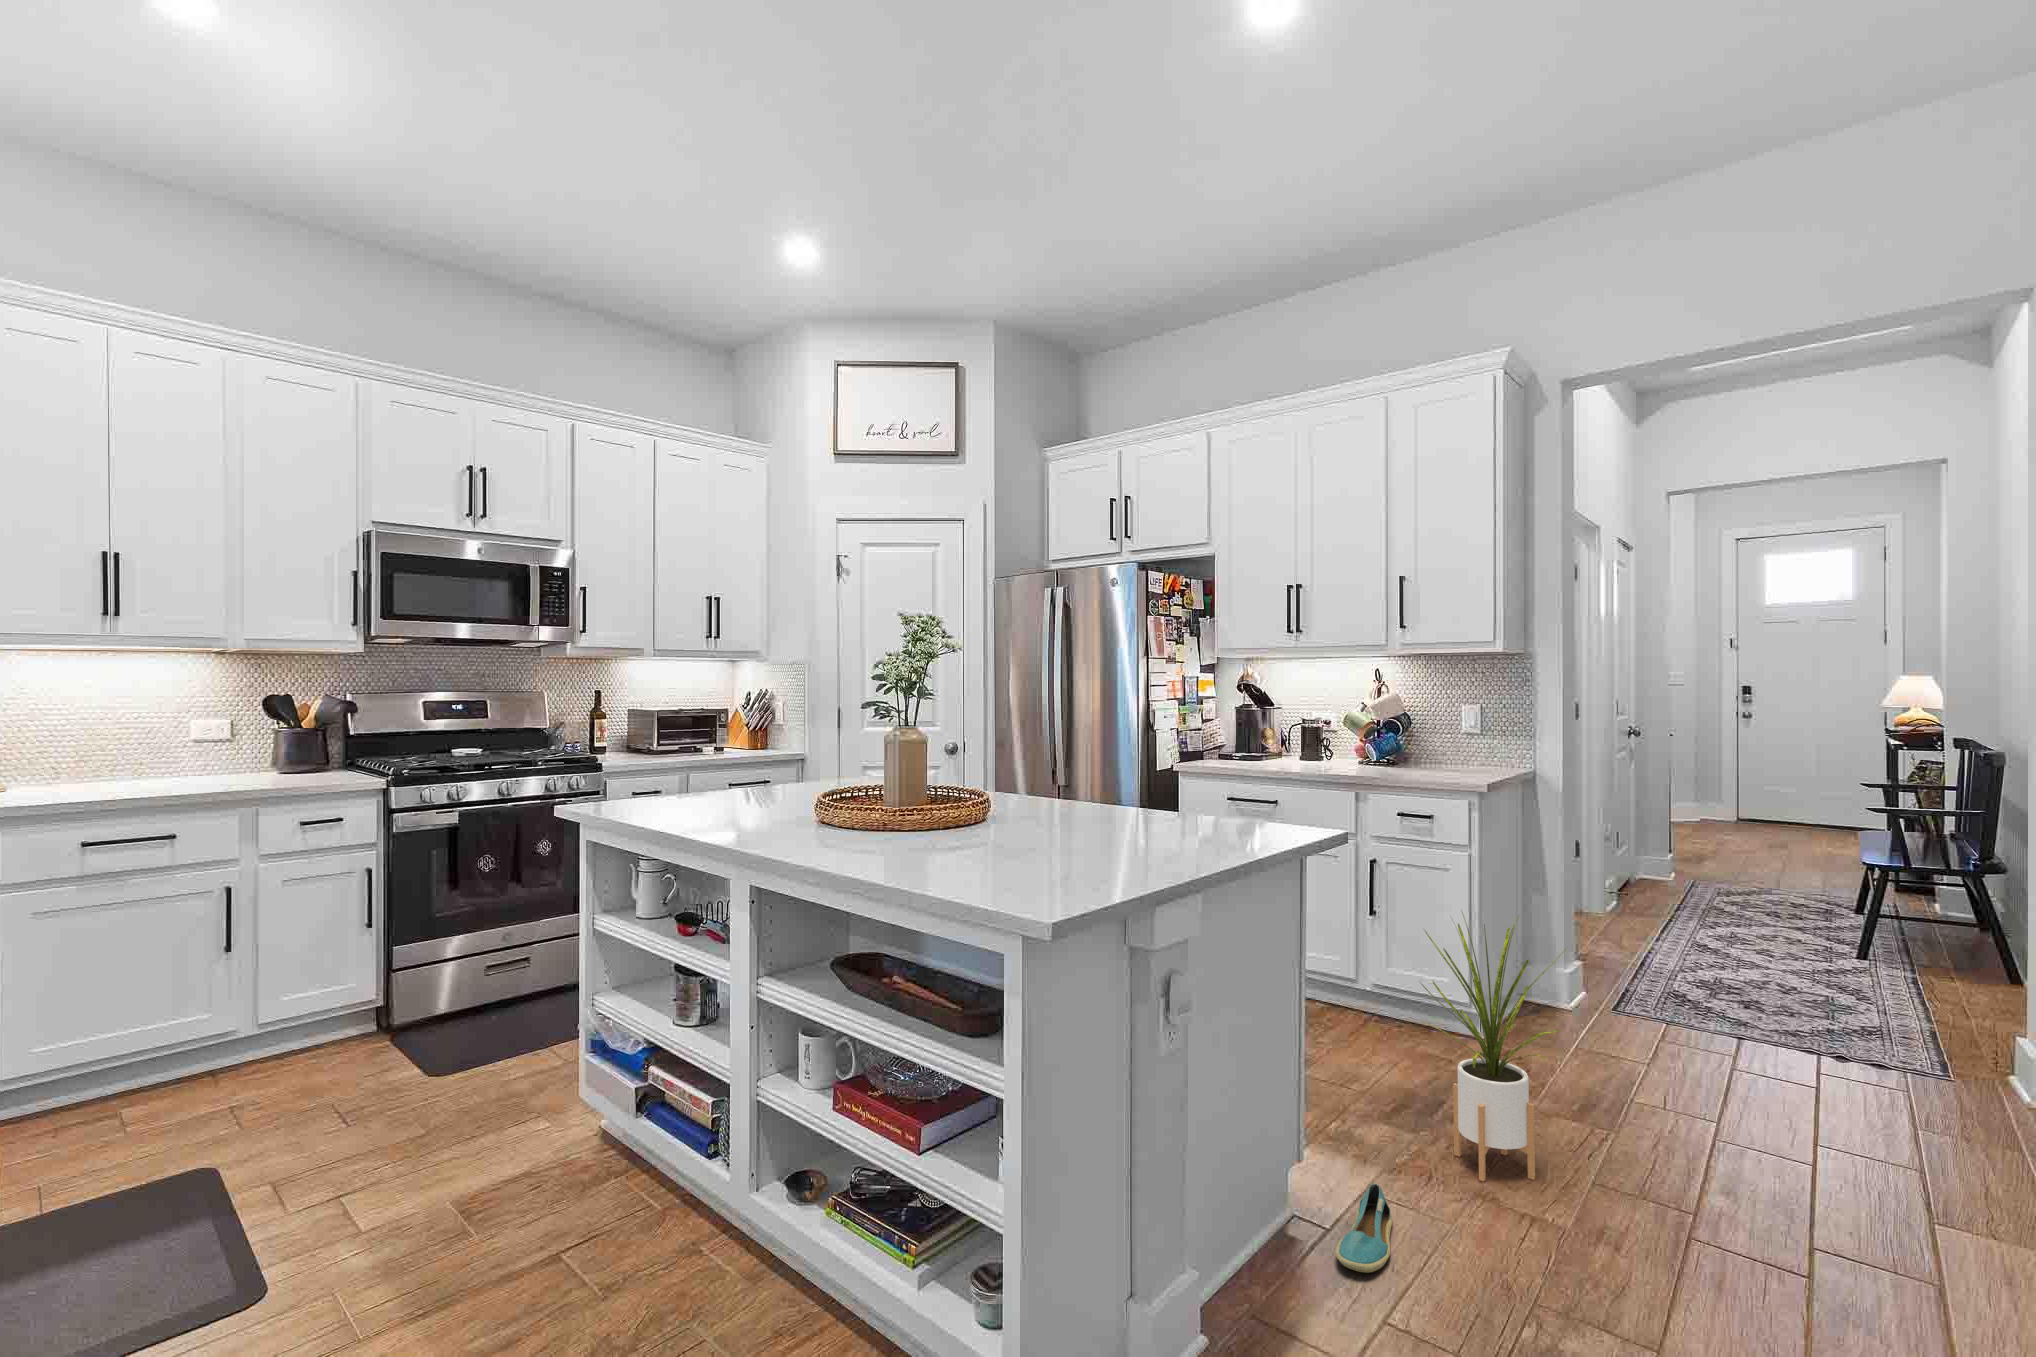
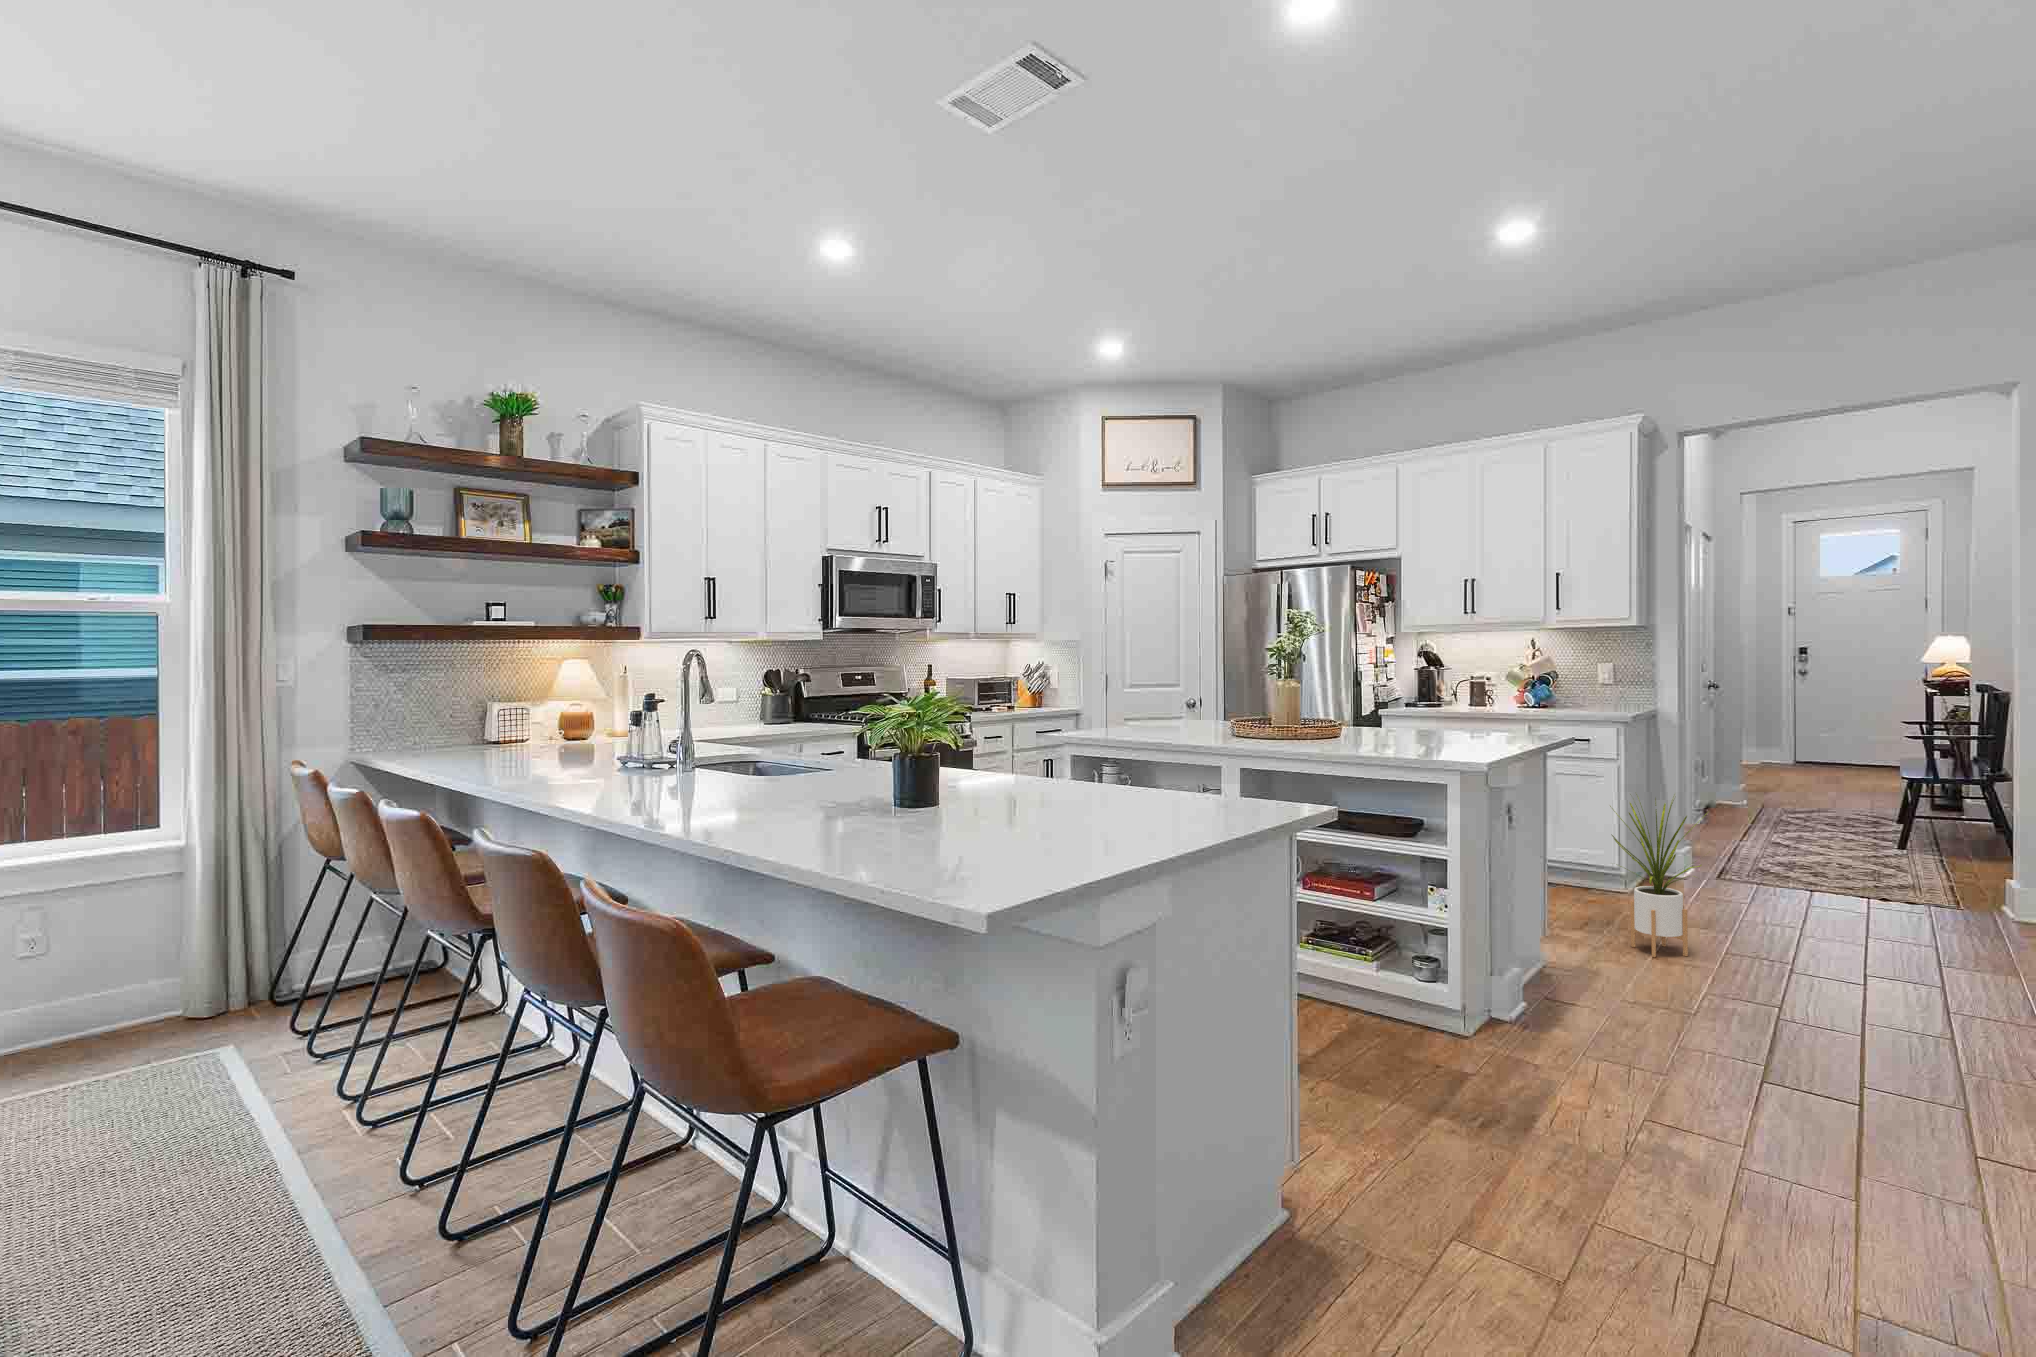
shoe: present [1335,1183,1392,1273] -> none [1577,951,1611,990]

